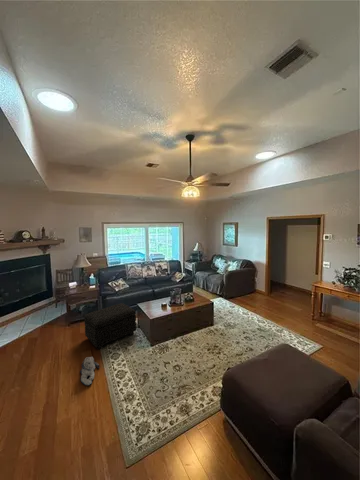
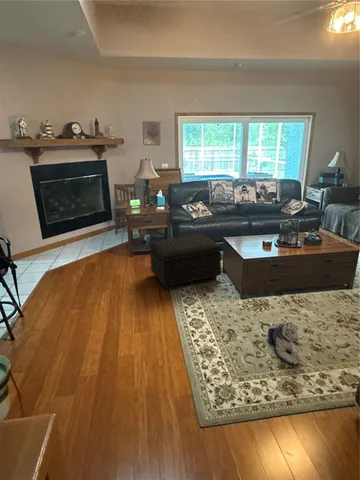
plush toy: present [80,356,100,386] -> present [268,322,299,365]

